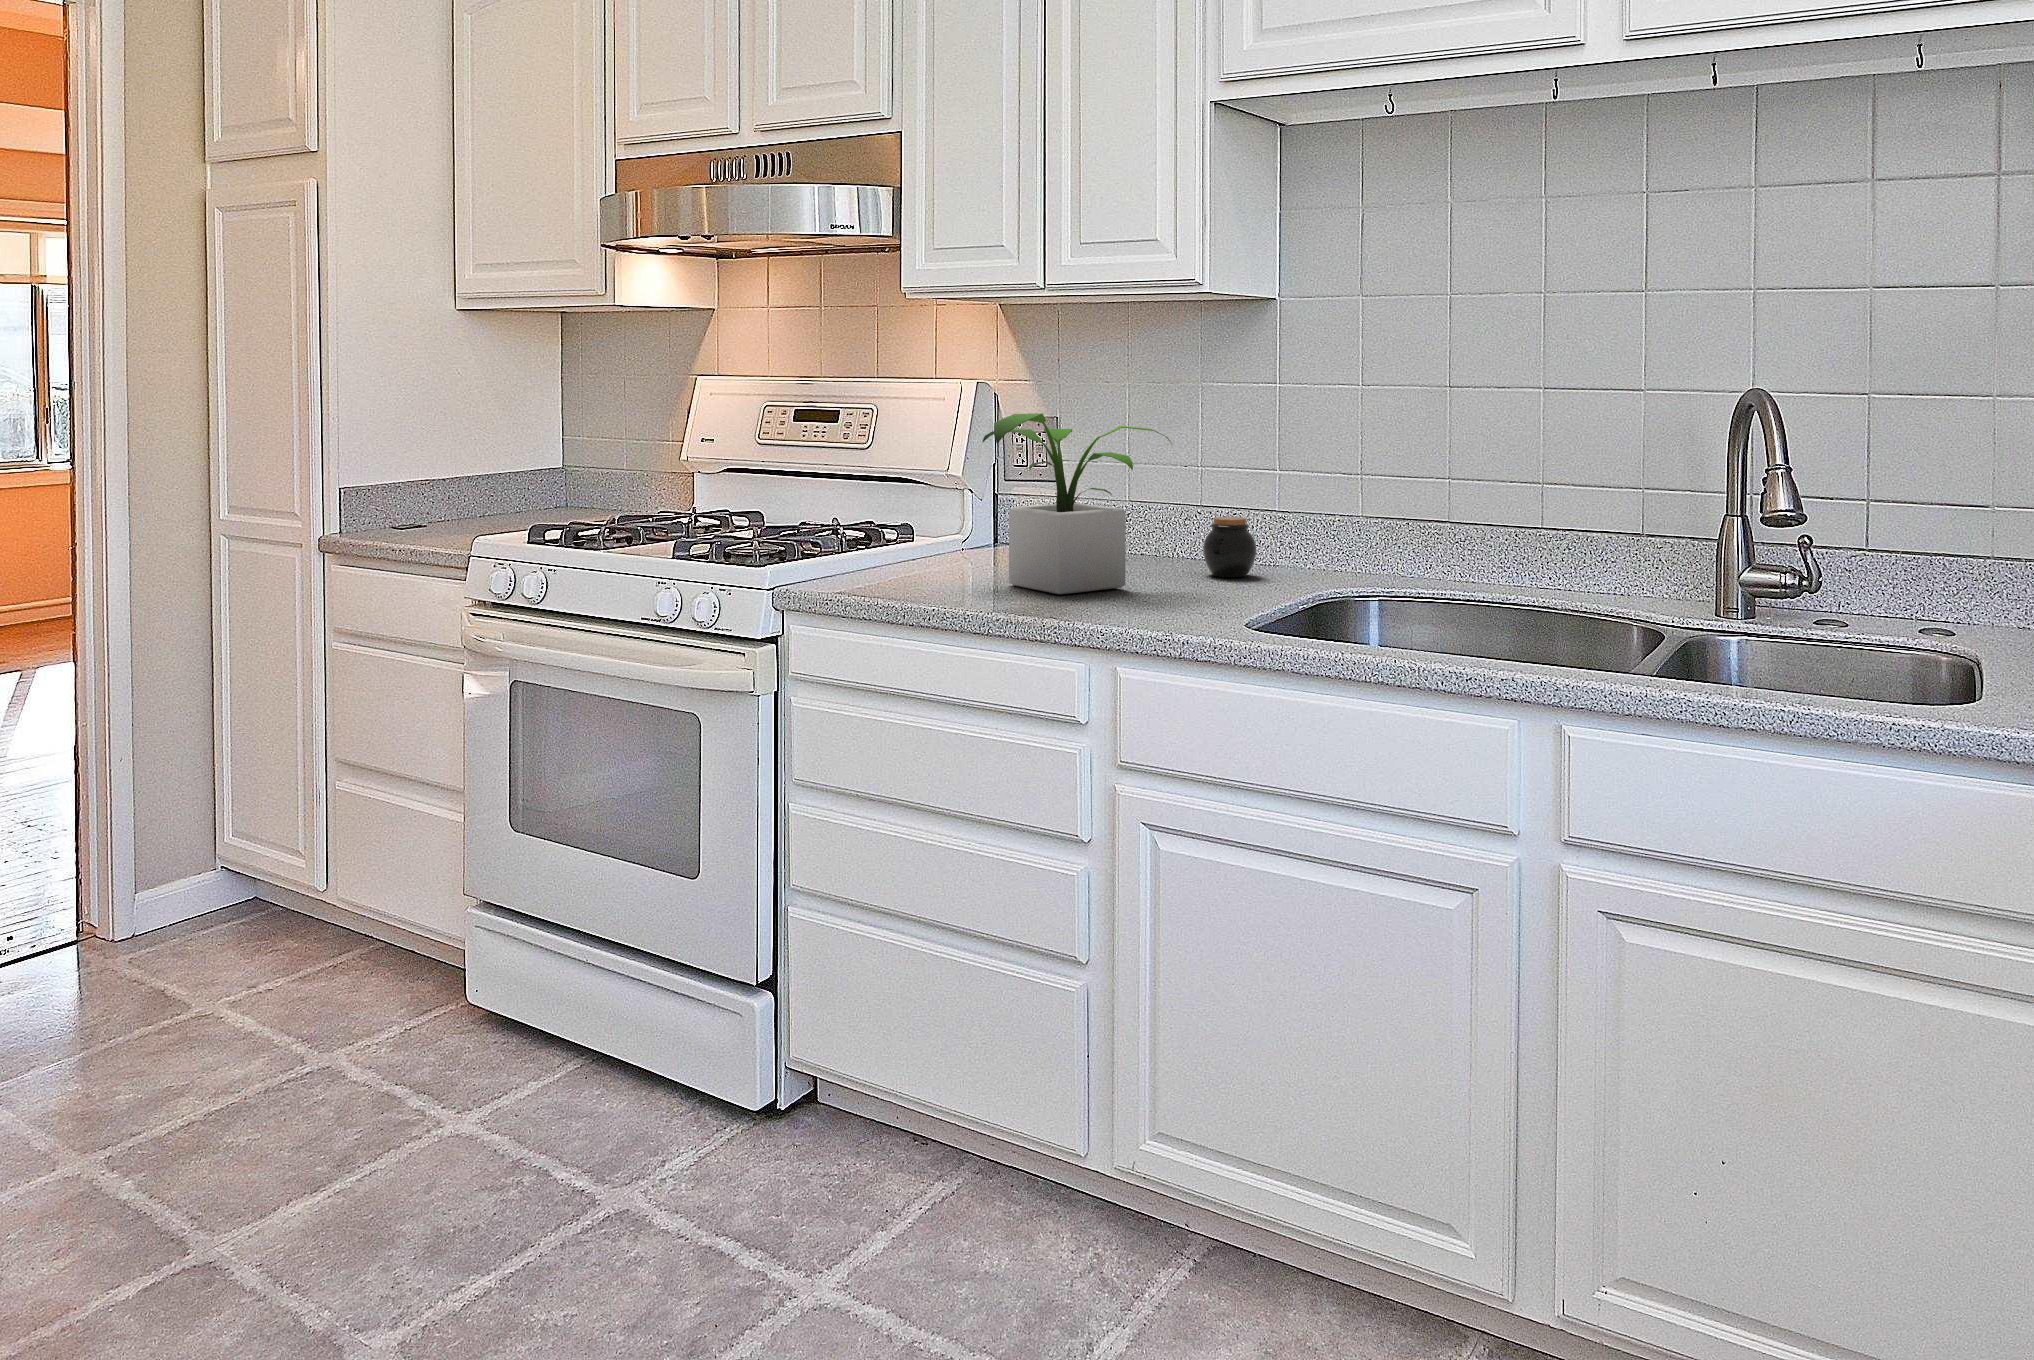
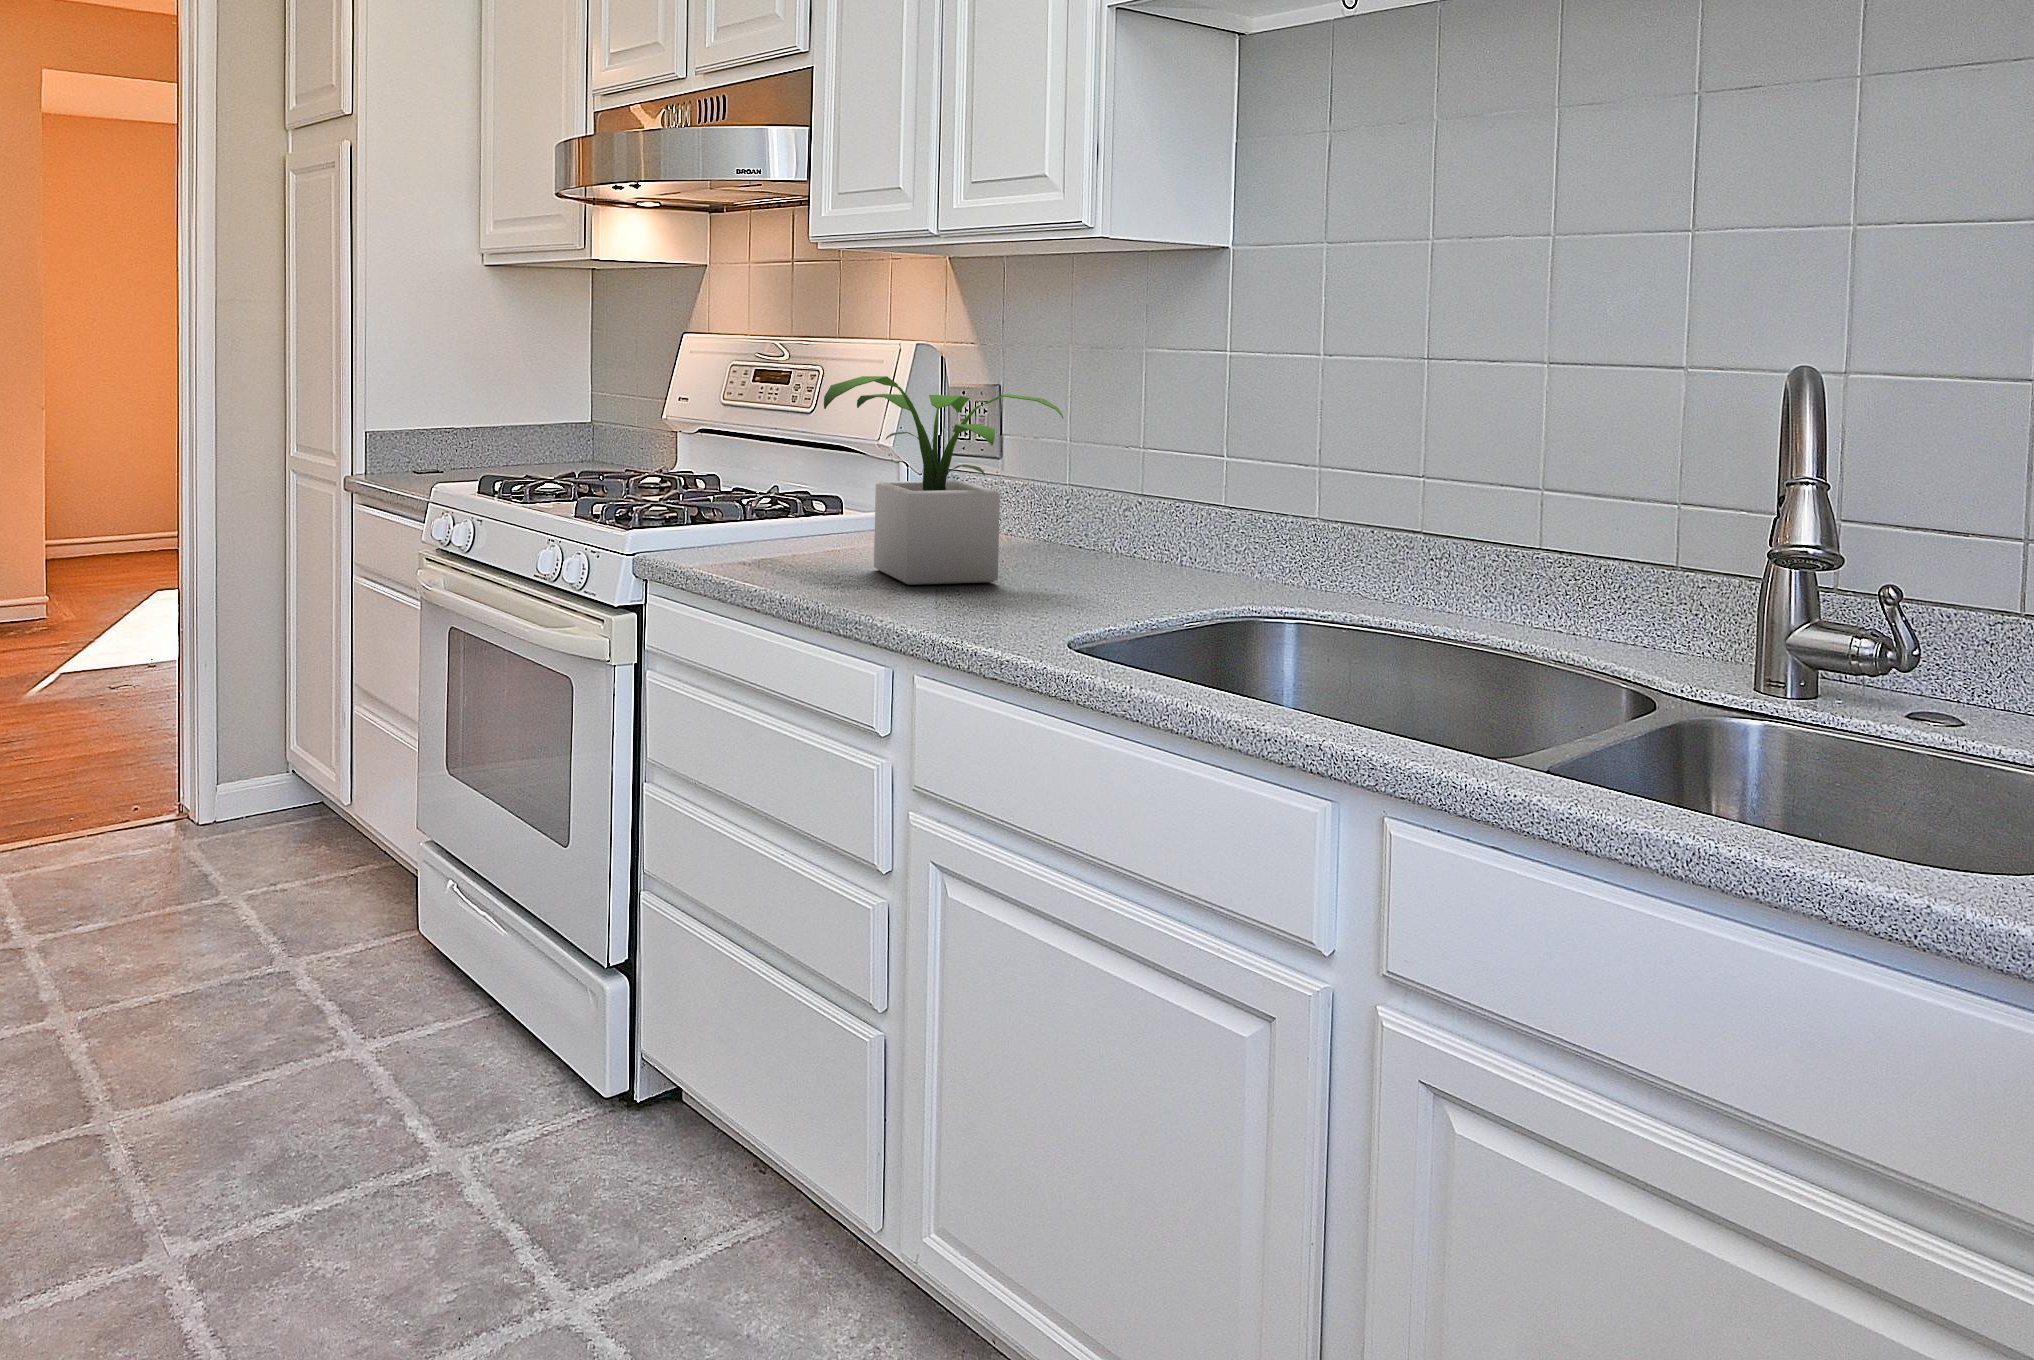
jar: present [1203,516,1256,577] -> none [1122,507,1187,580]

